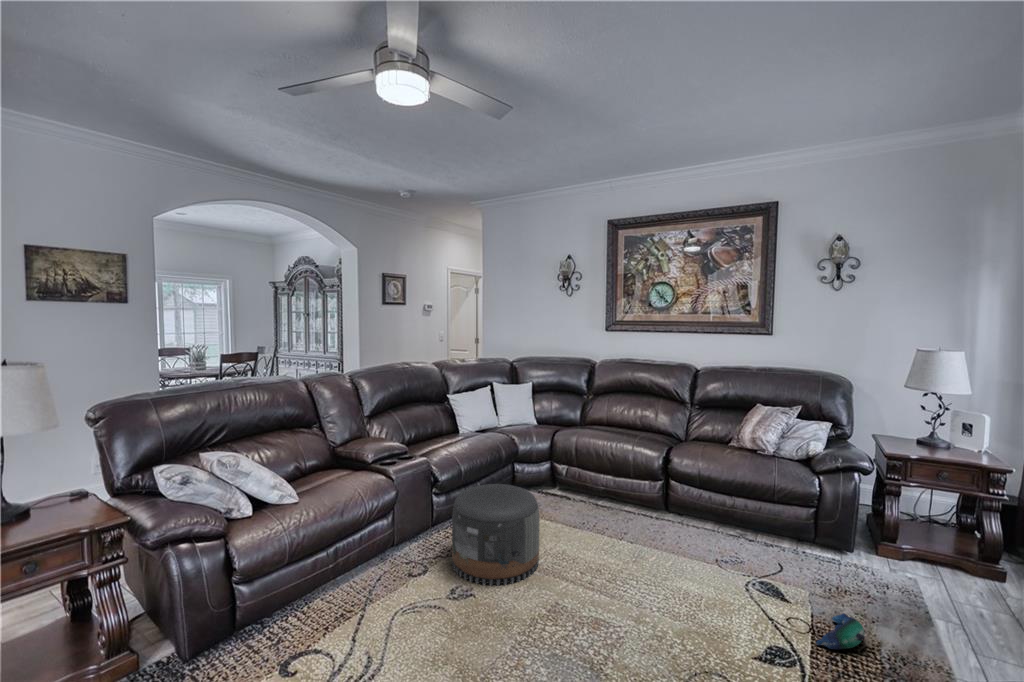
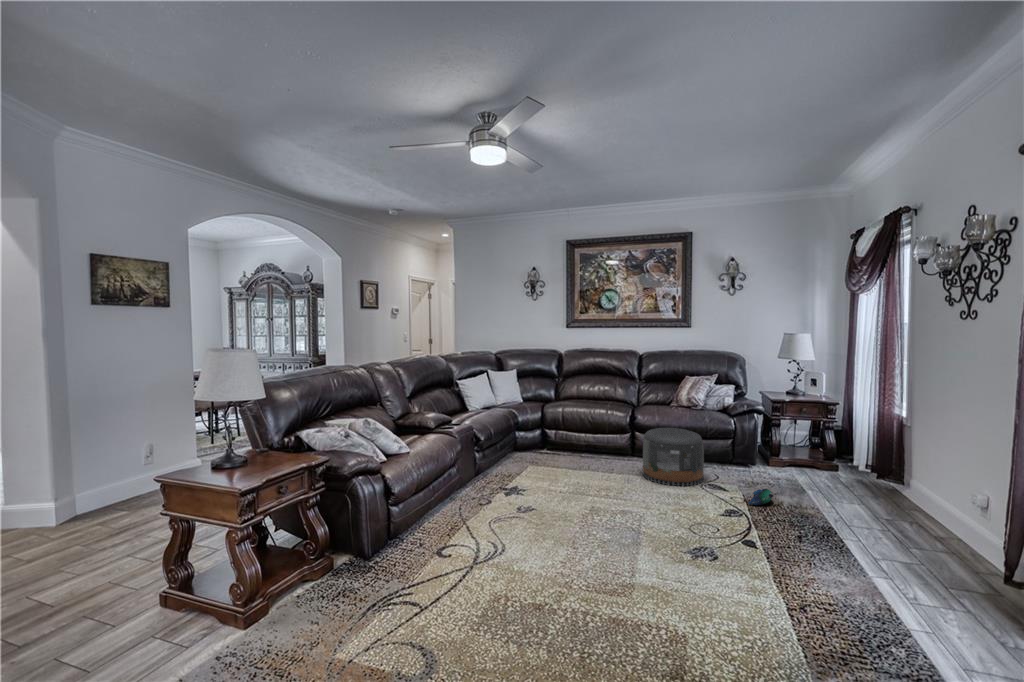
pouf: present [452,484,540,586] -> present [643,428,704,486]

